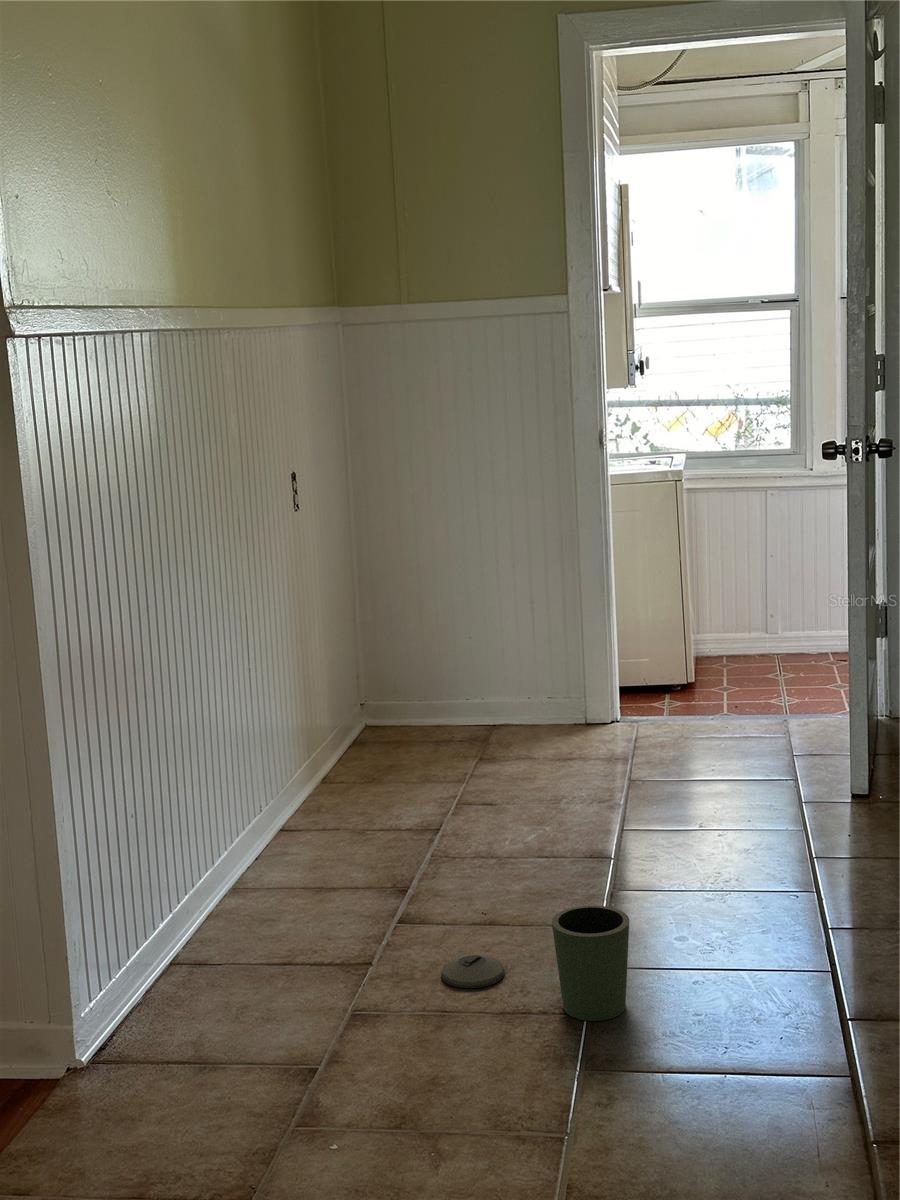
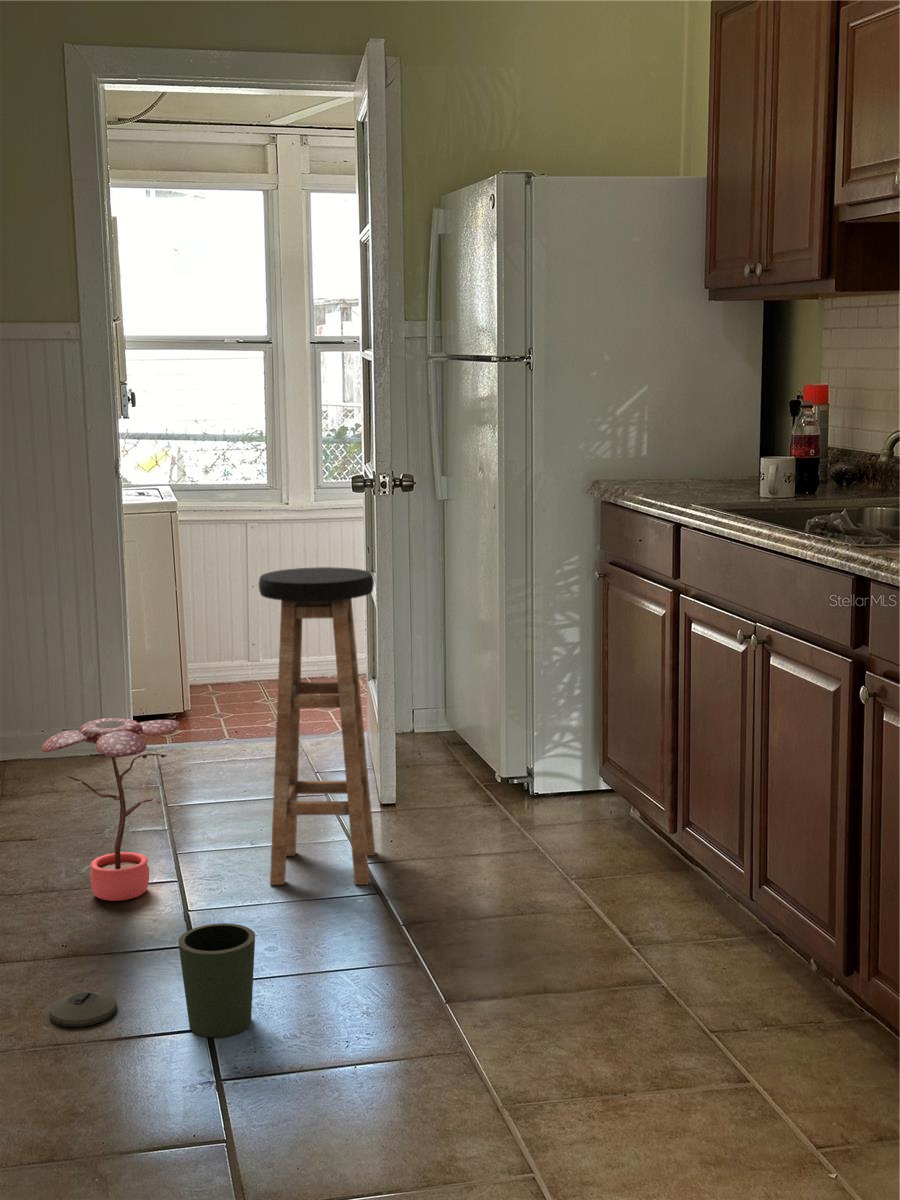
bar stool: none [694,542,823,882] -> present [259,567,375,885]
potted plant: none [477,688,613,869] -> present [41,718,180,901]

